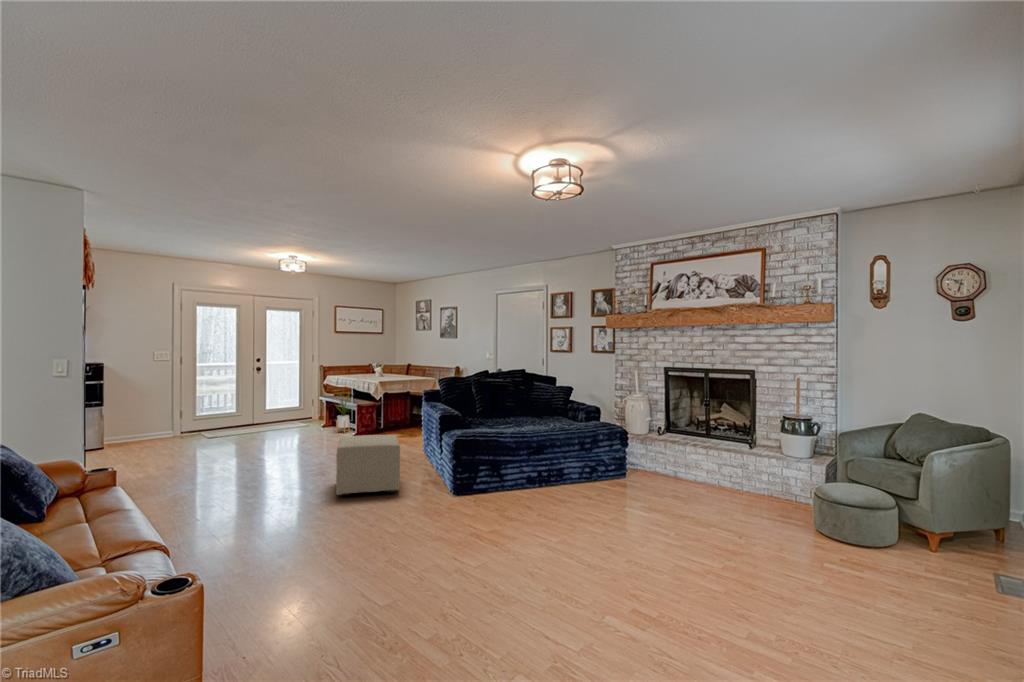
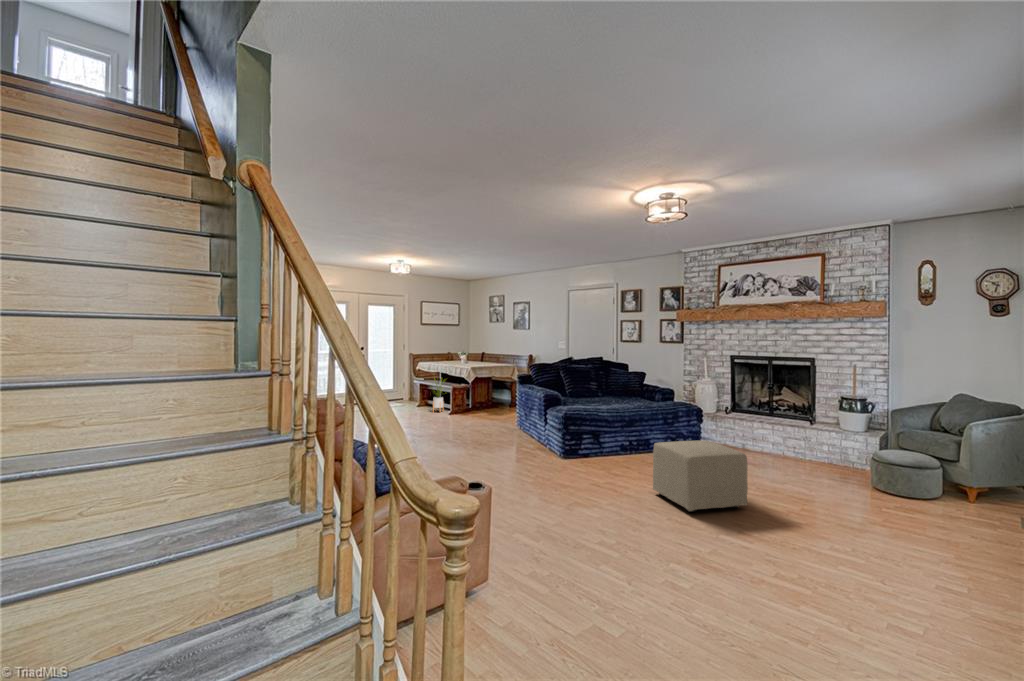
ottoman: present [336,435,400,496] -> present [653,440,748,512]

